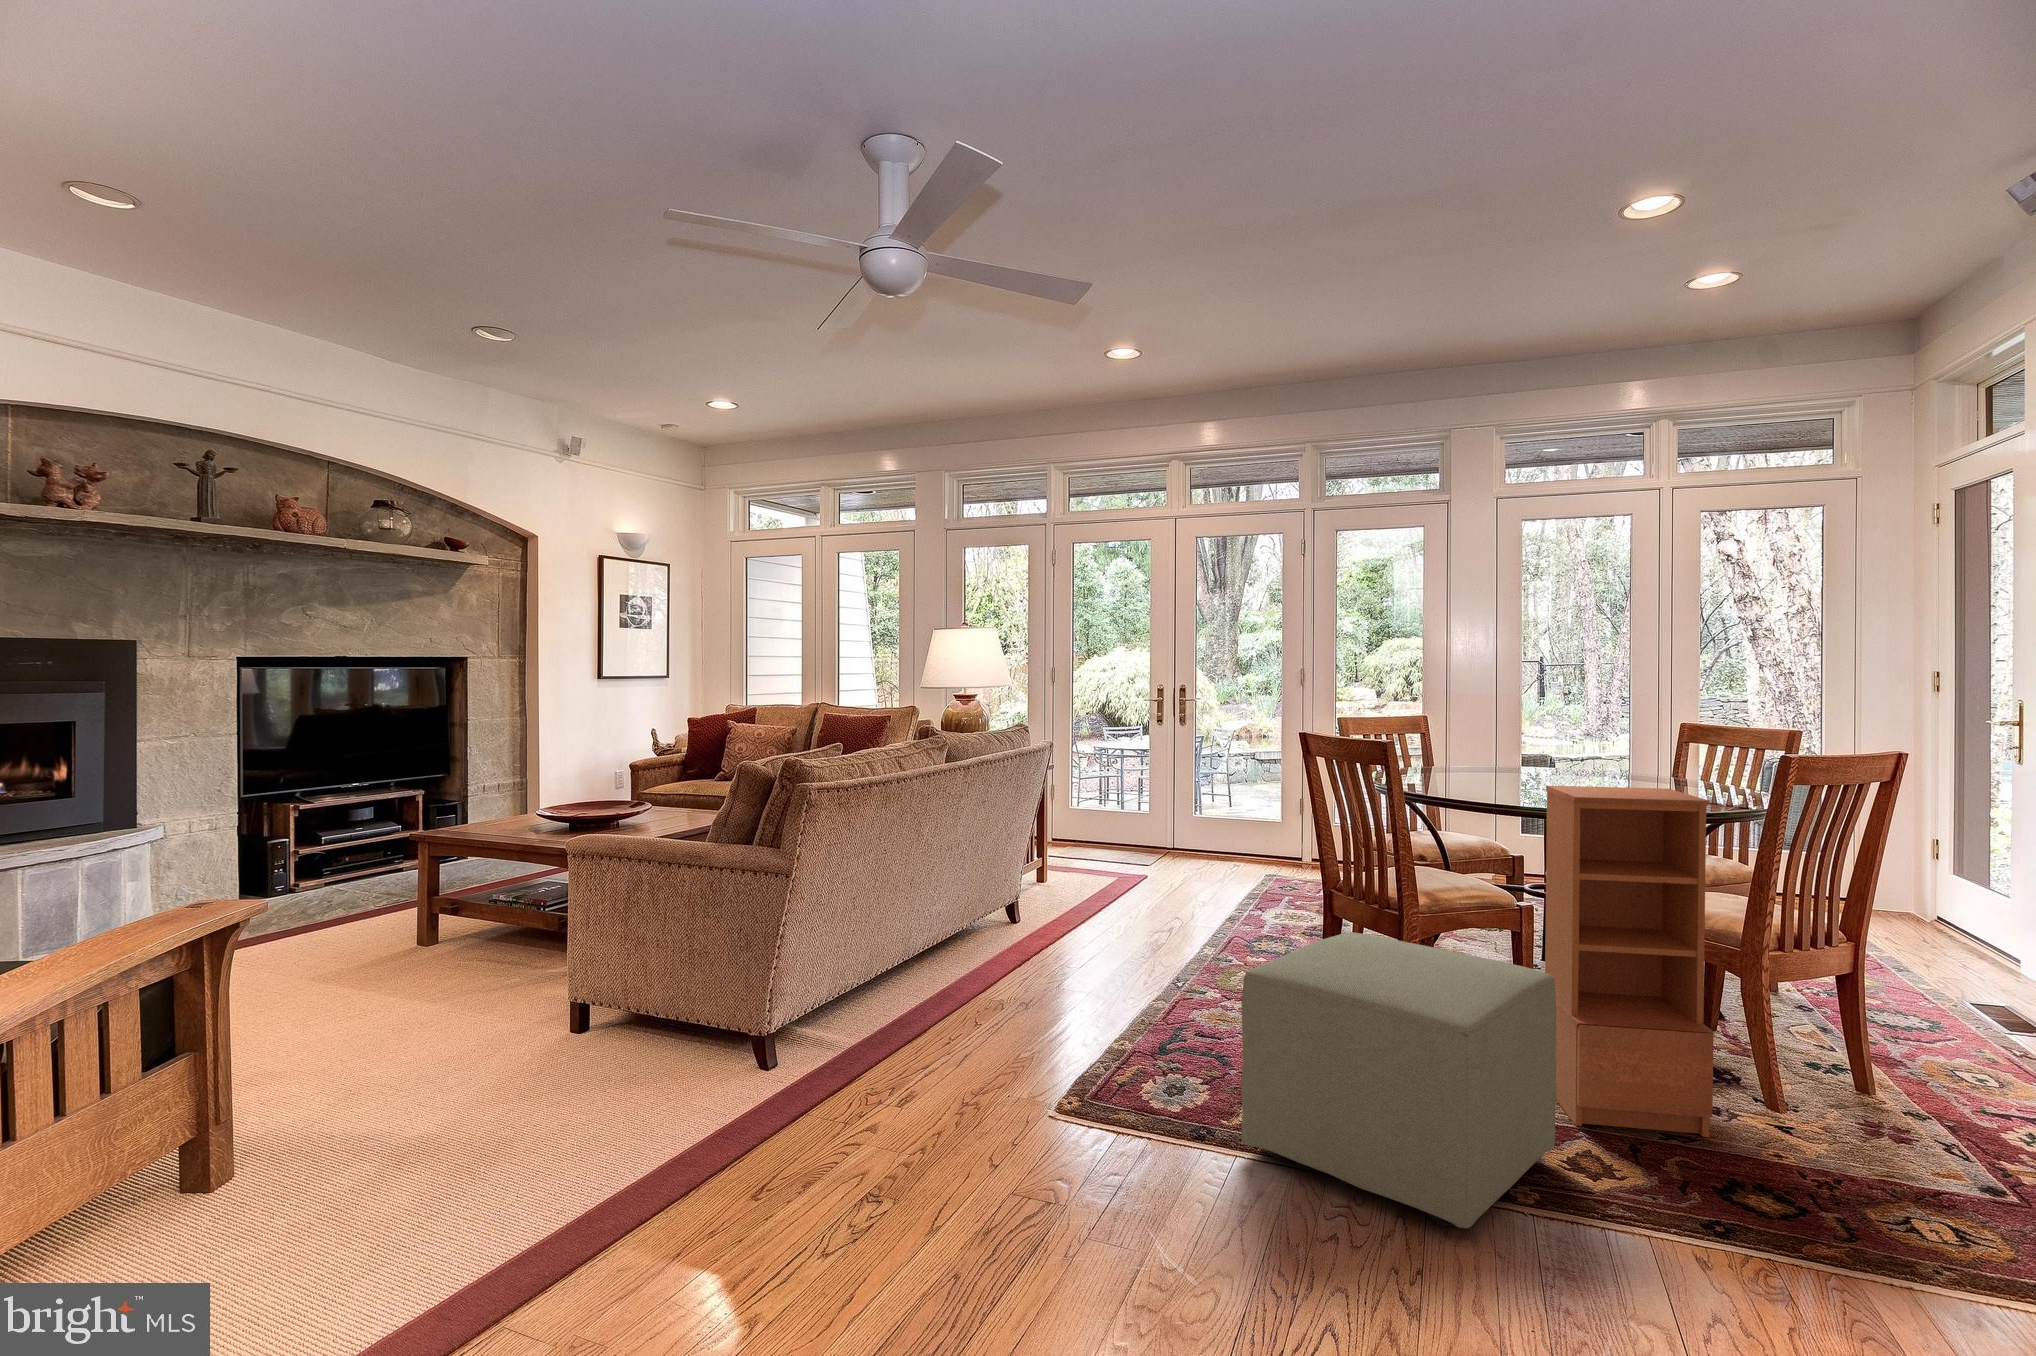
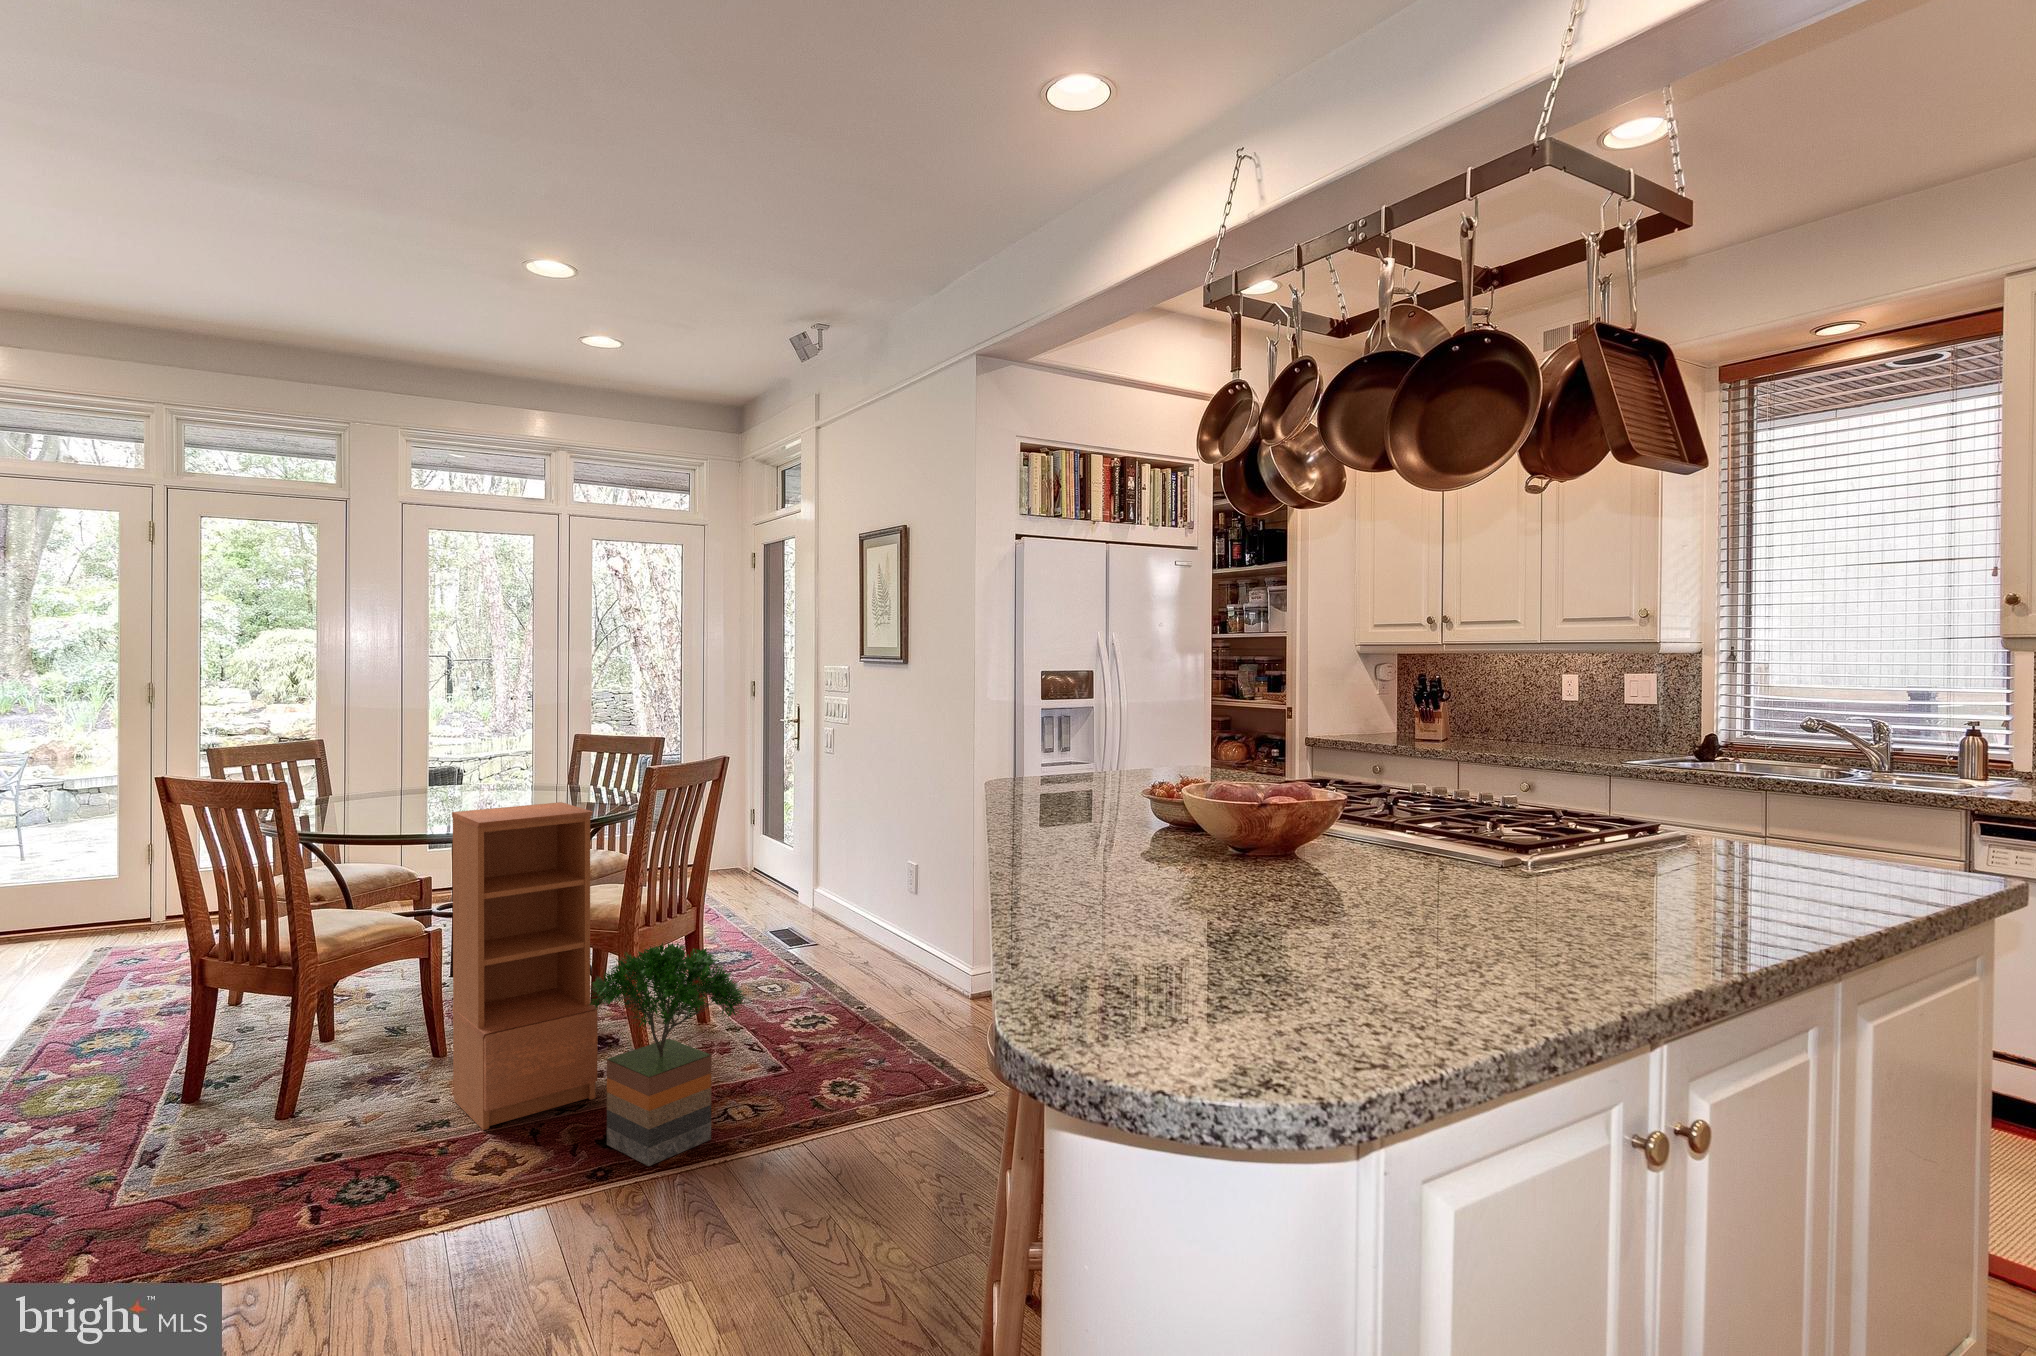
ottoman: present [1241,932,1556,1229] -> none [77,997,464,1303]
potted tree: none [1702,970,1948,1248] -> present [589,943,745,1166]

